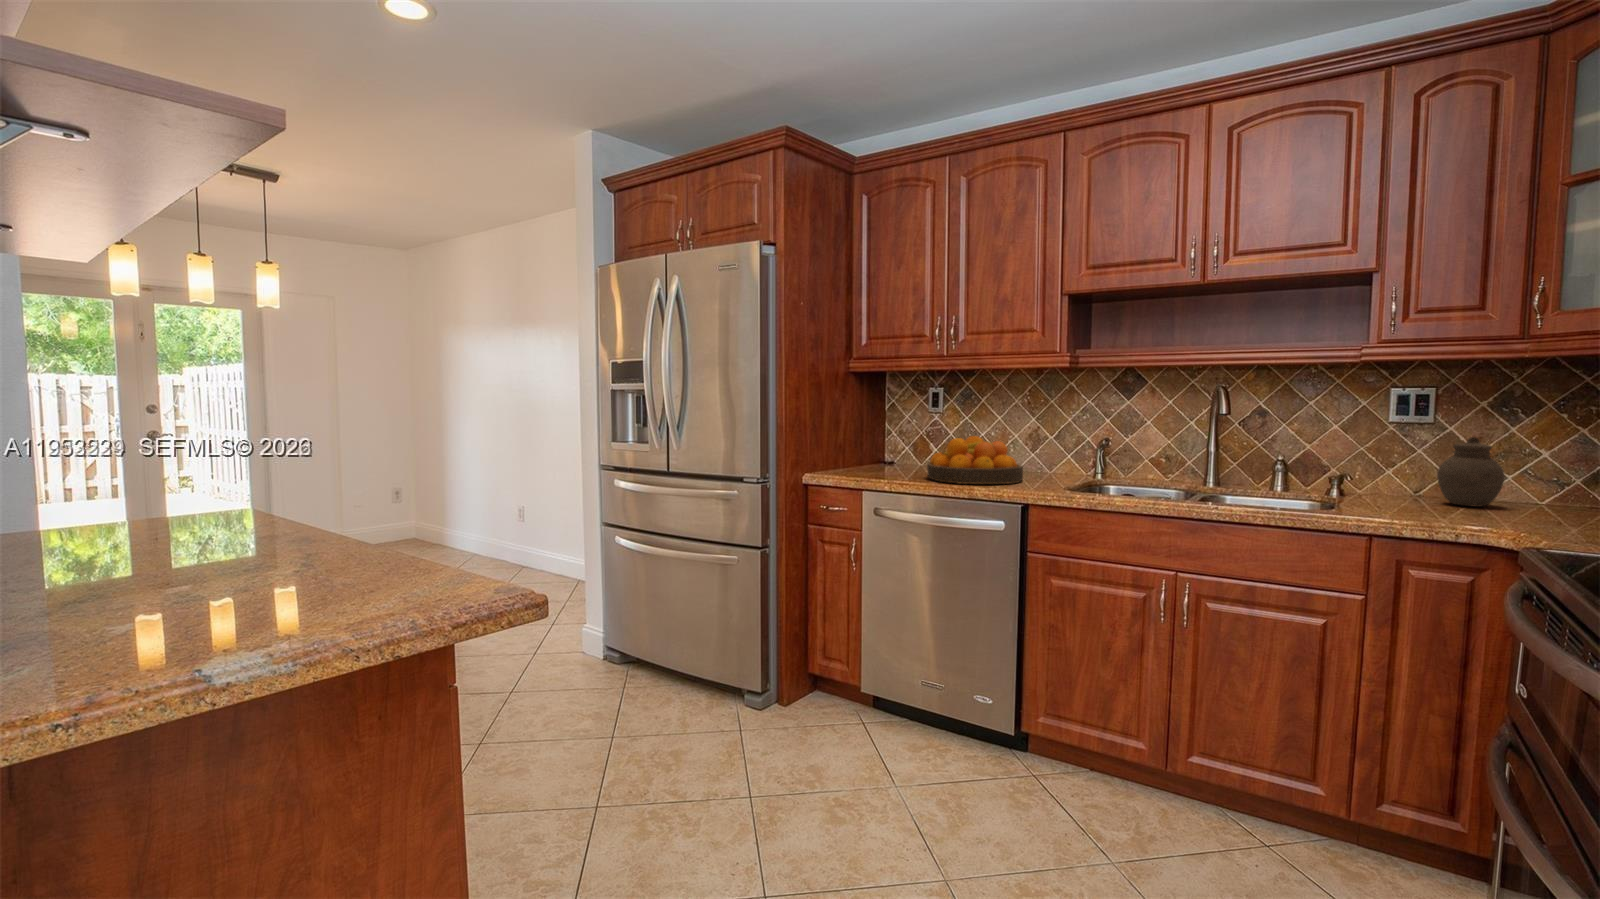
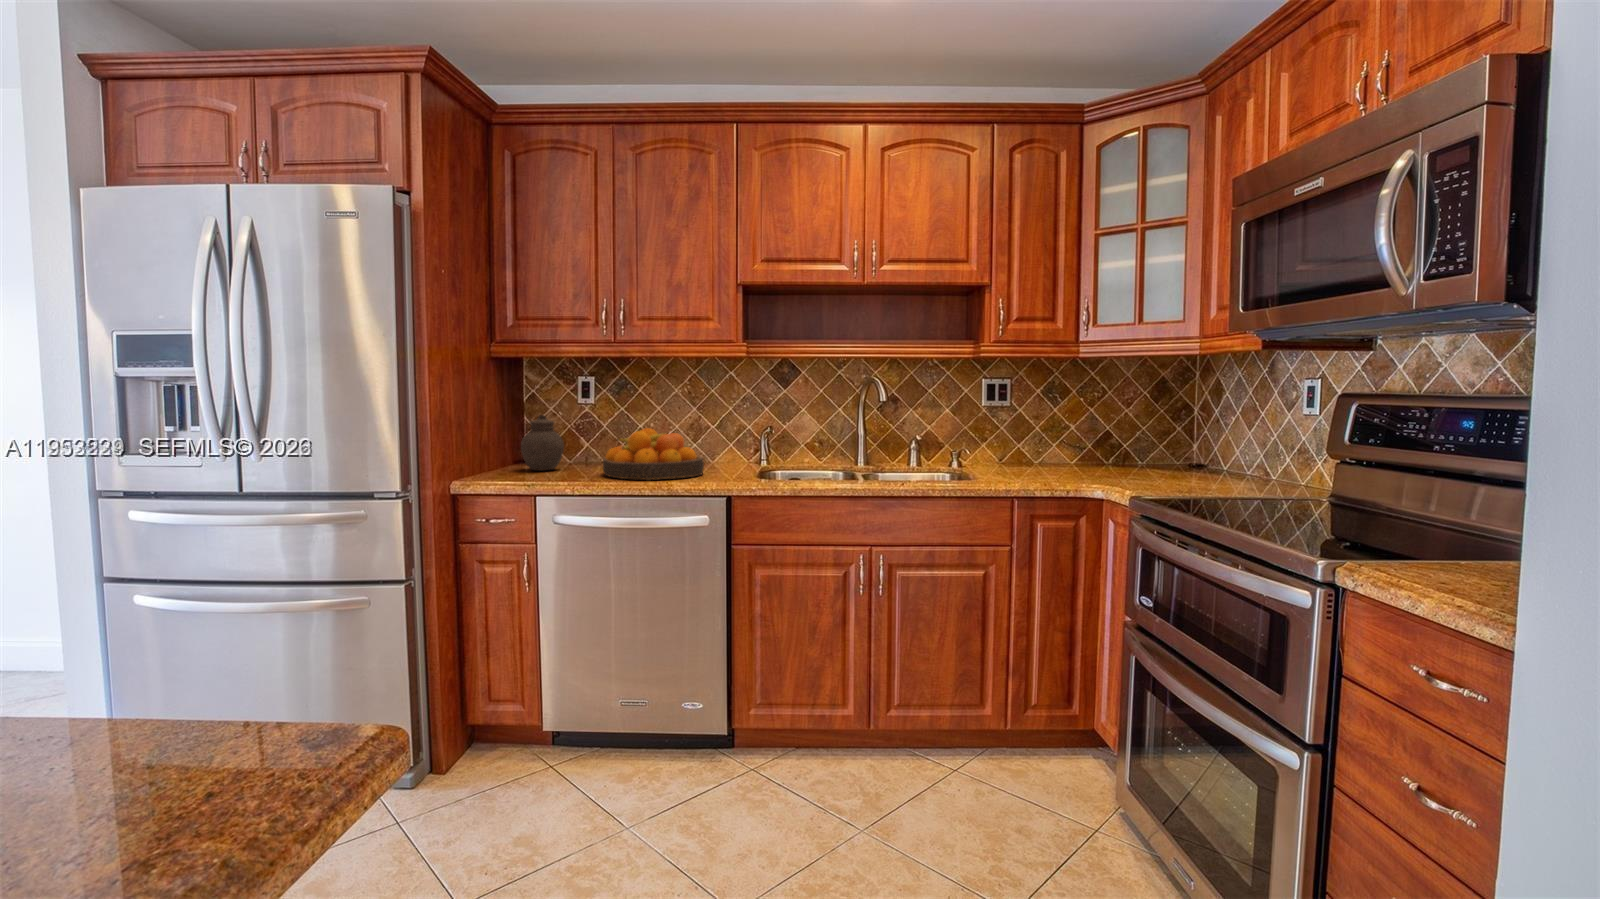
jar: present [1437,437,1505,507] -> present [521,415,564,471]

